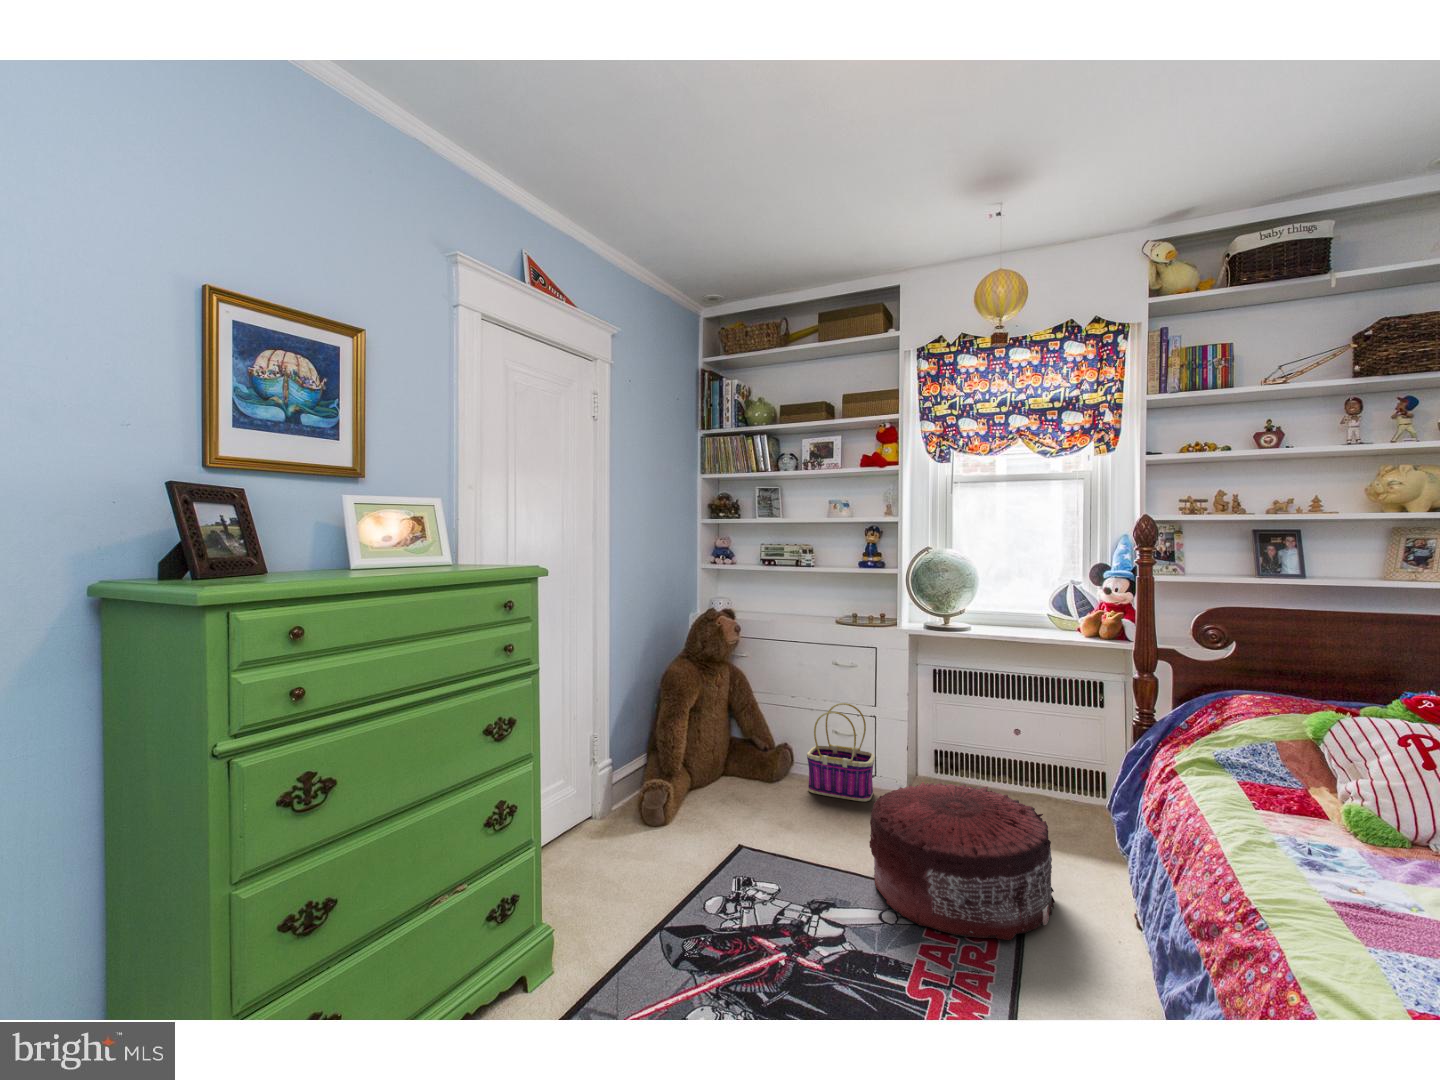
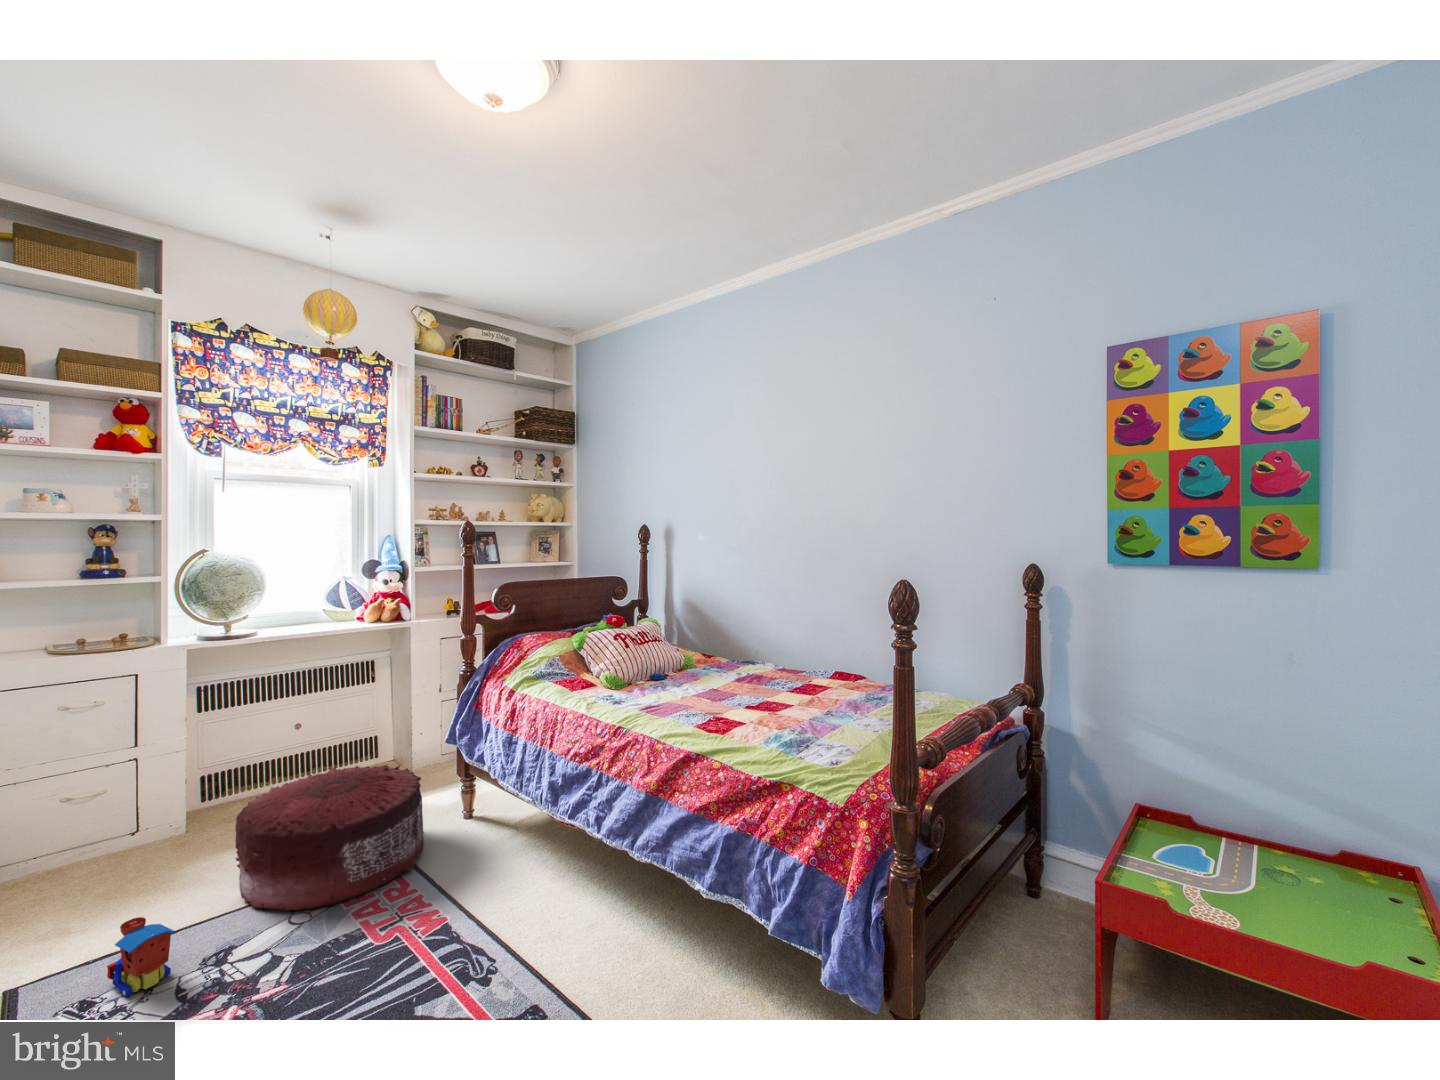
basket: present [807,703,875,802] -> none [24,753,146,890]
toy train: none [764,840,794,900] -> present [107,917,175,997]

